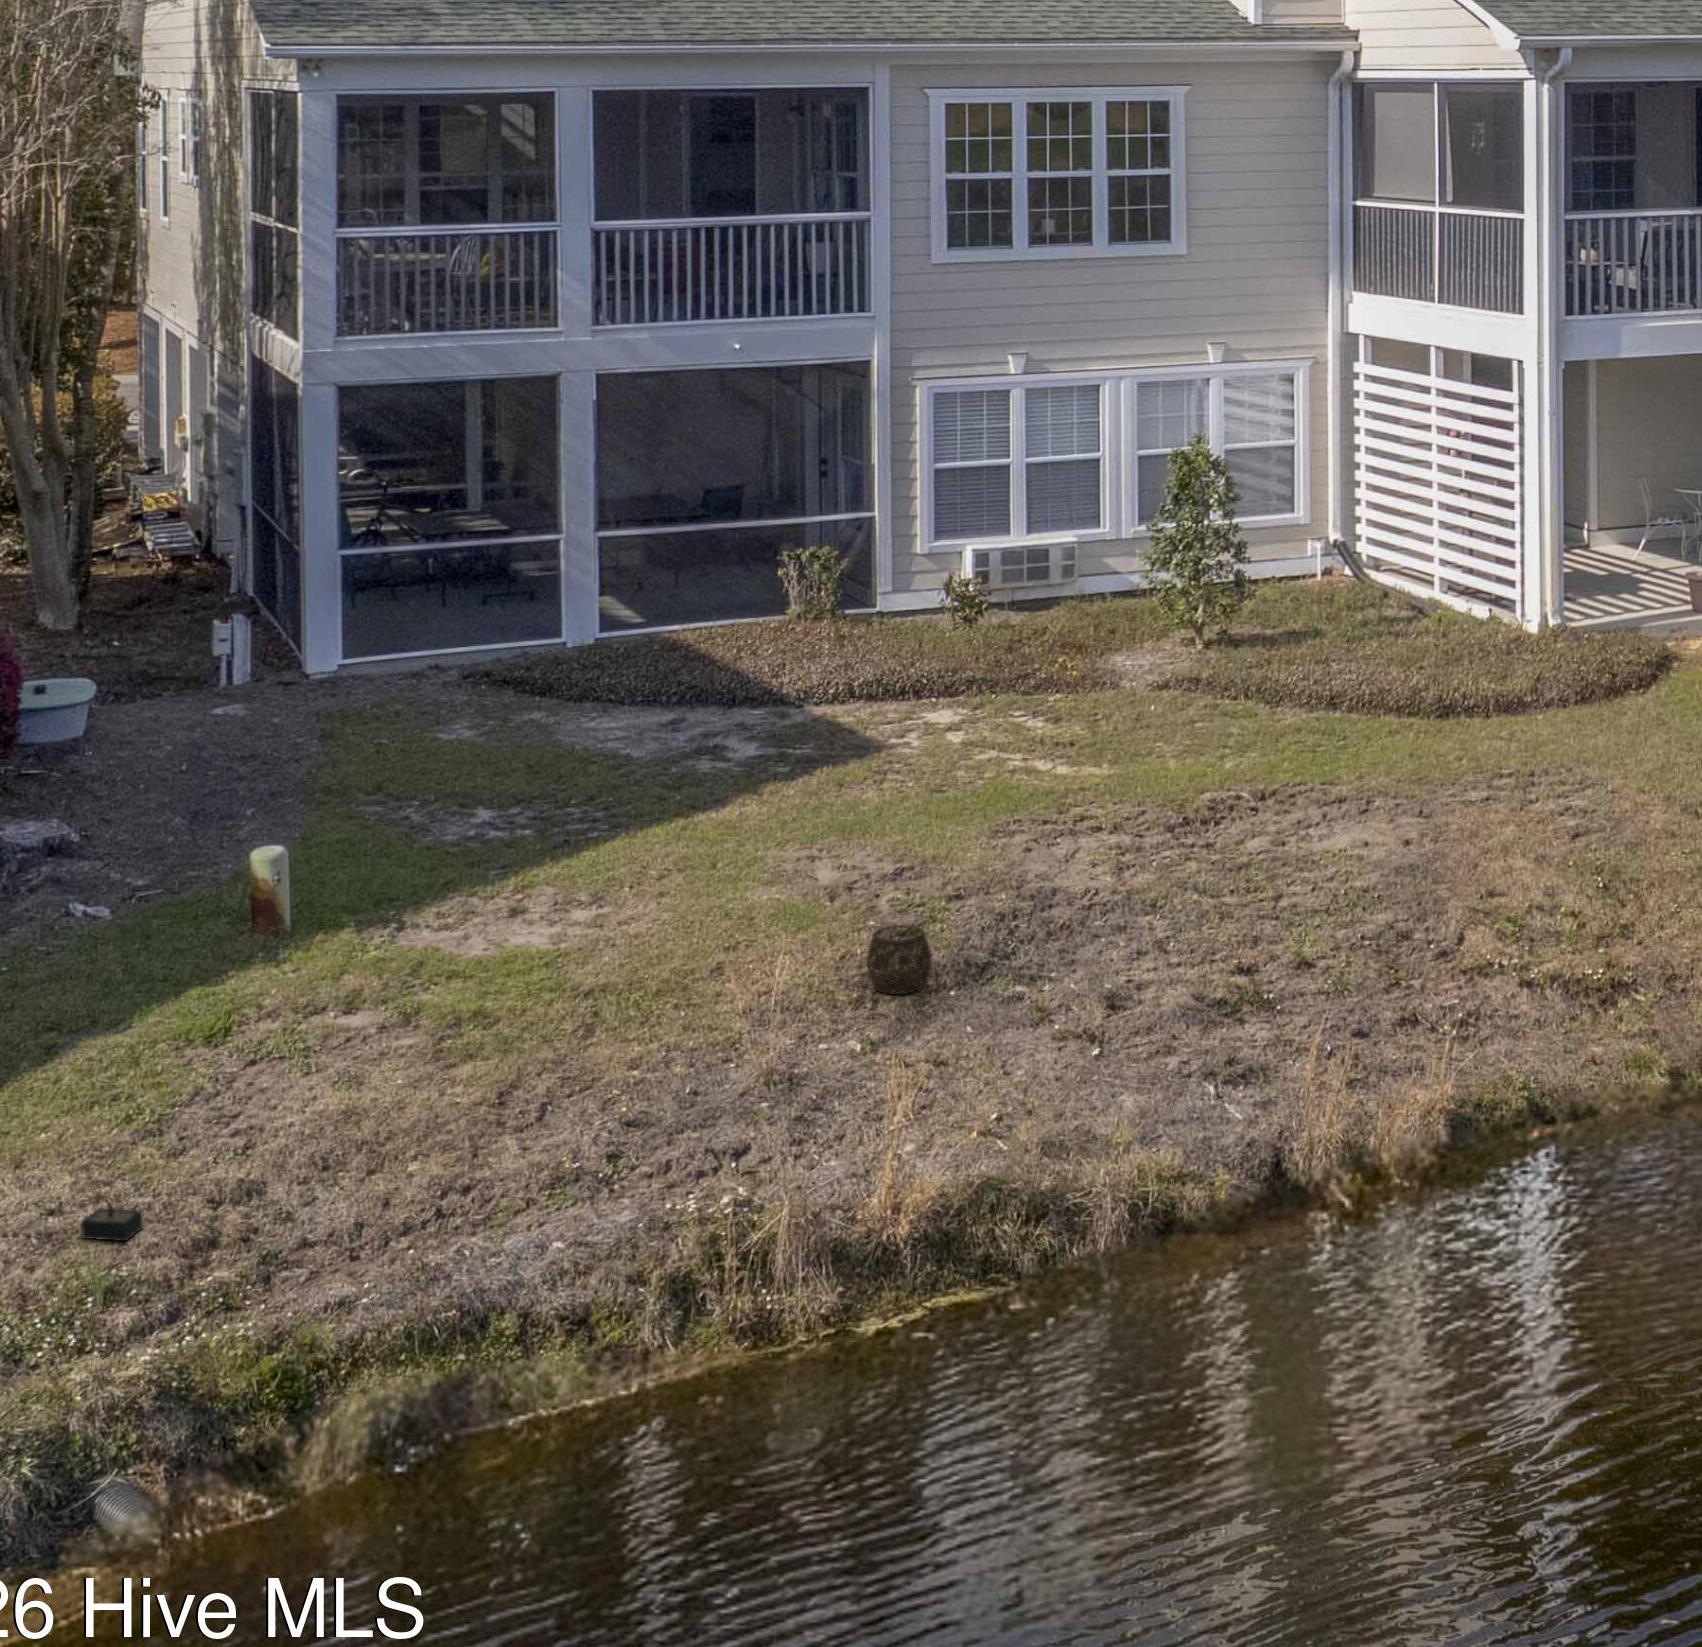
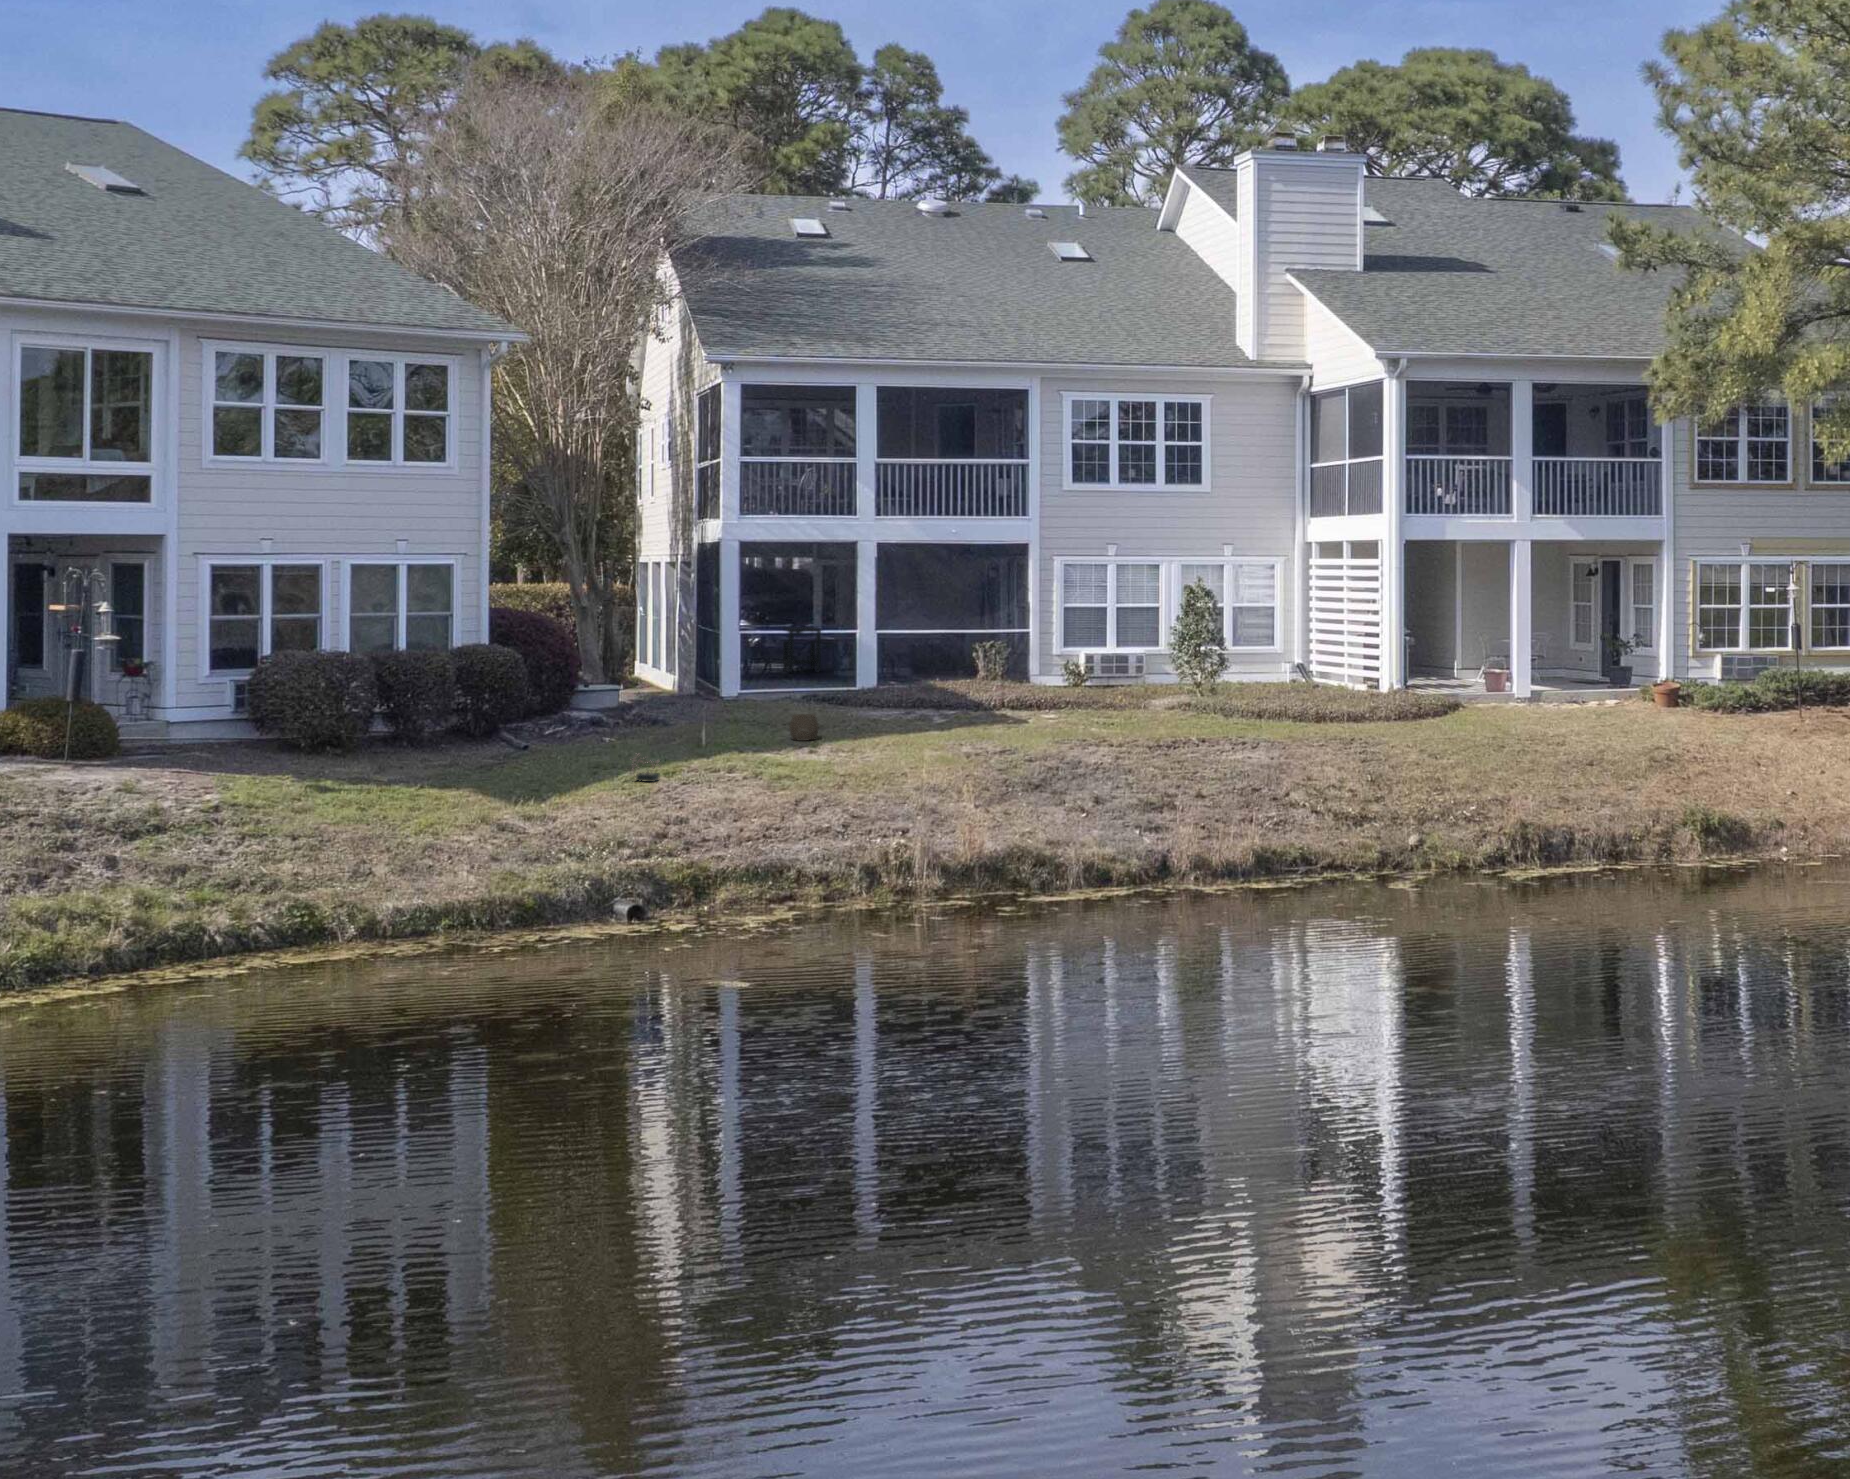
side table: none [424,525,501,619] -> present [783,627,821,673]
woven basket: present [867,925,931,995] -> present [789,714,819,740]

